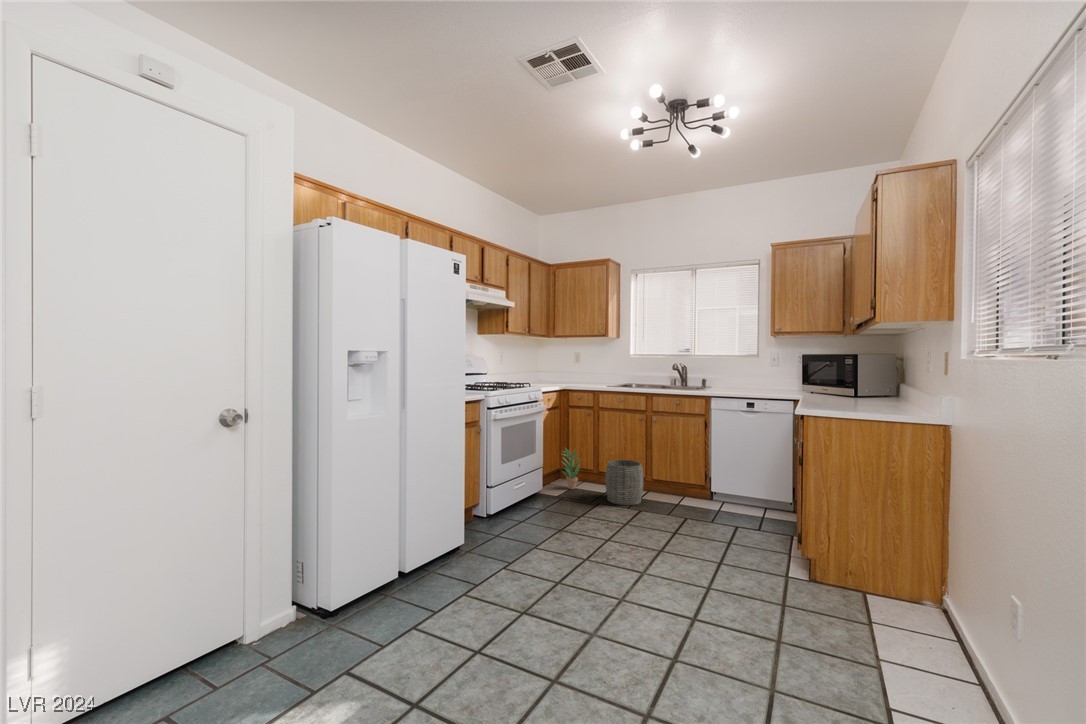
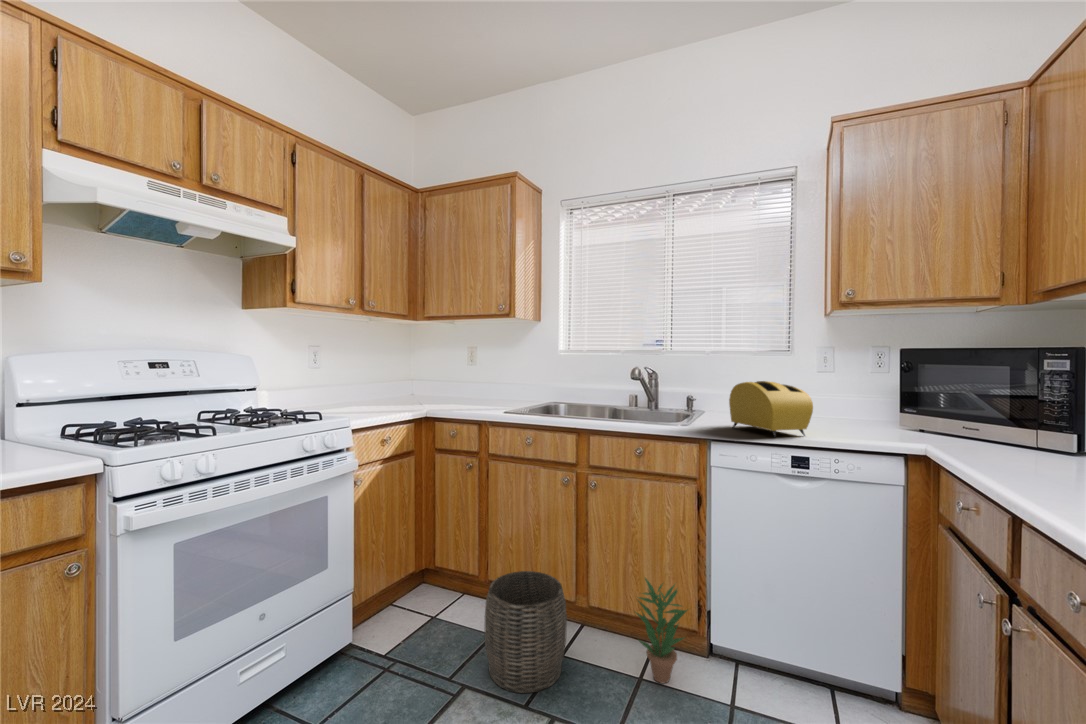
toaster: none [720,369,756,394] -> present [729,381,813,437]
potted plant: present [563,448,580,489] -> present [636,578,687,683]

